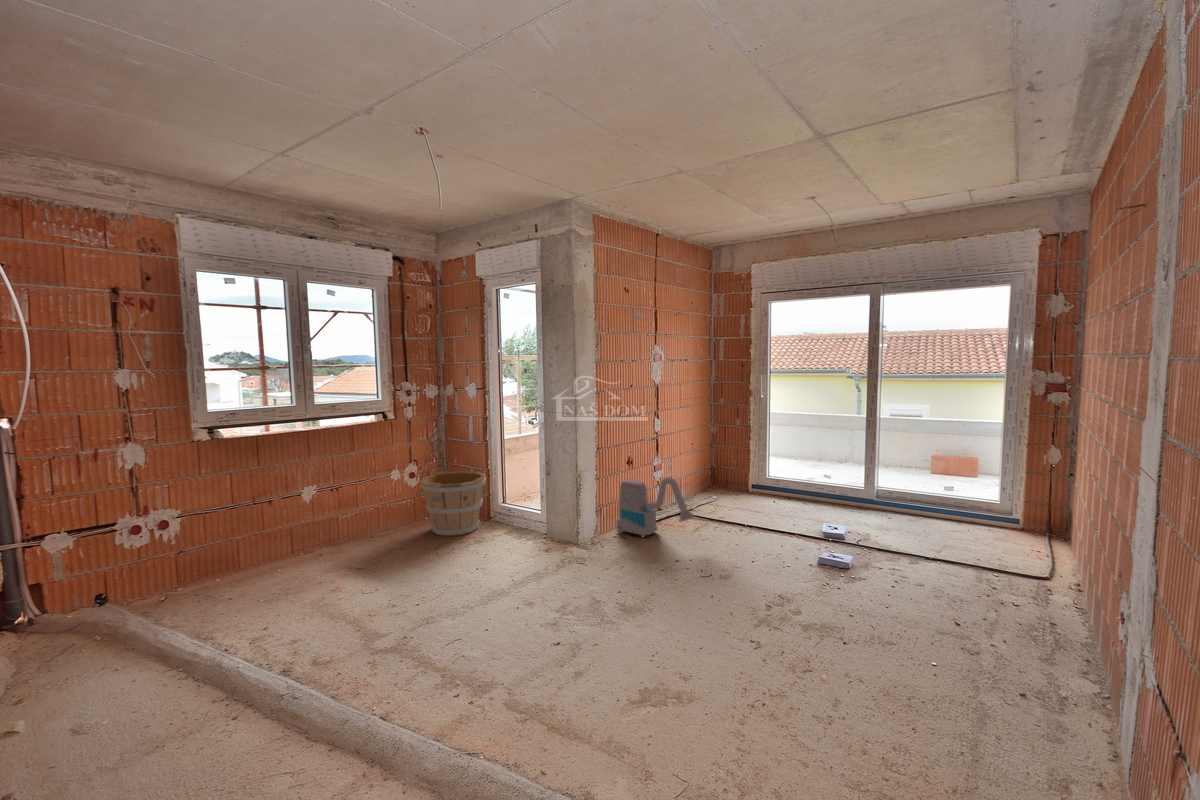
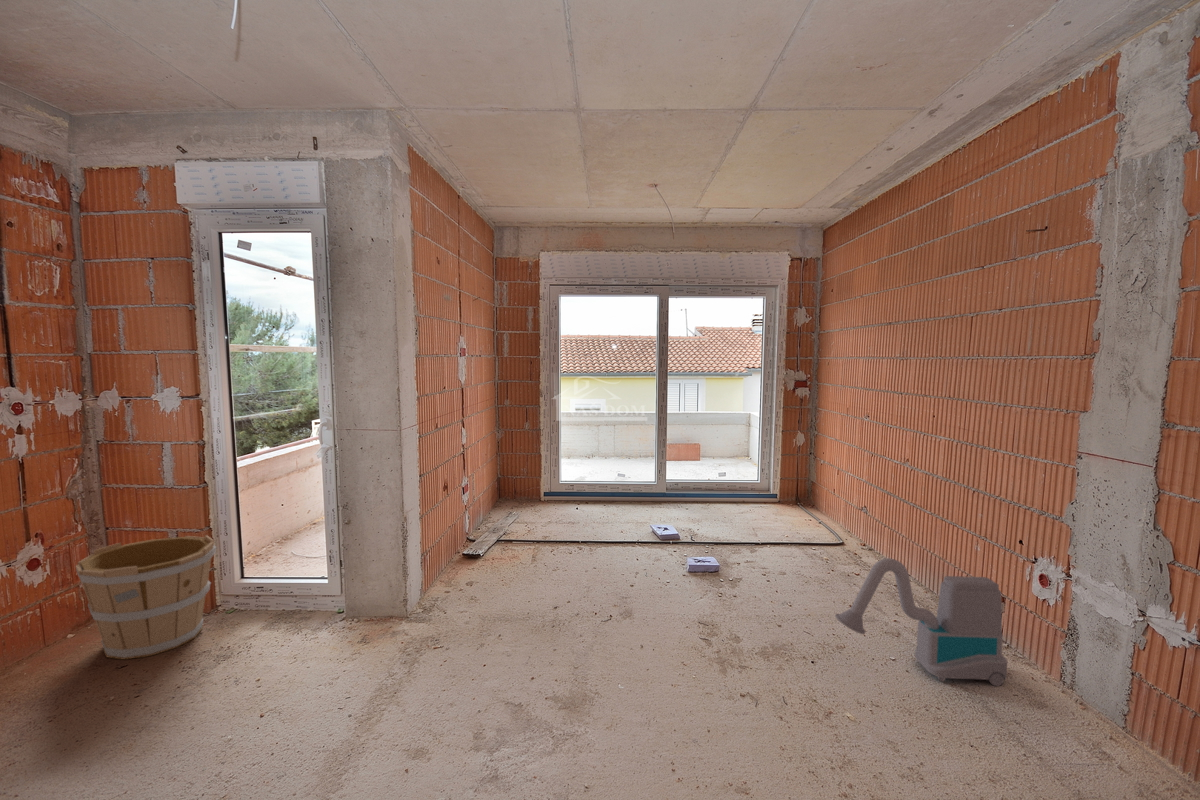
vacuum cleaner: present [616,477,695,538] -> present [835,558,1007,686]

